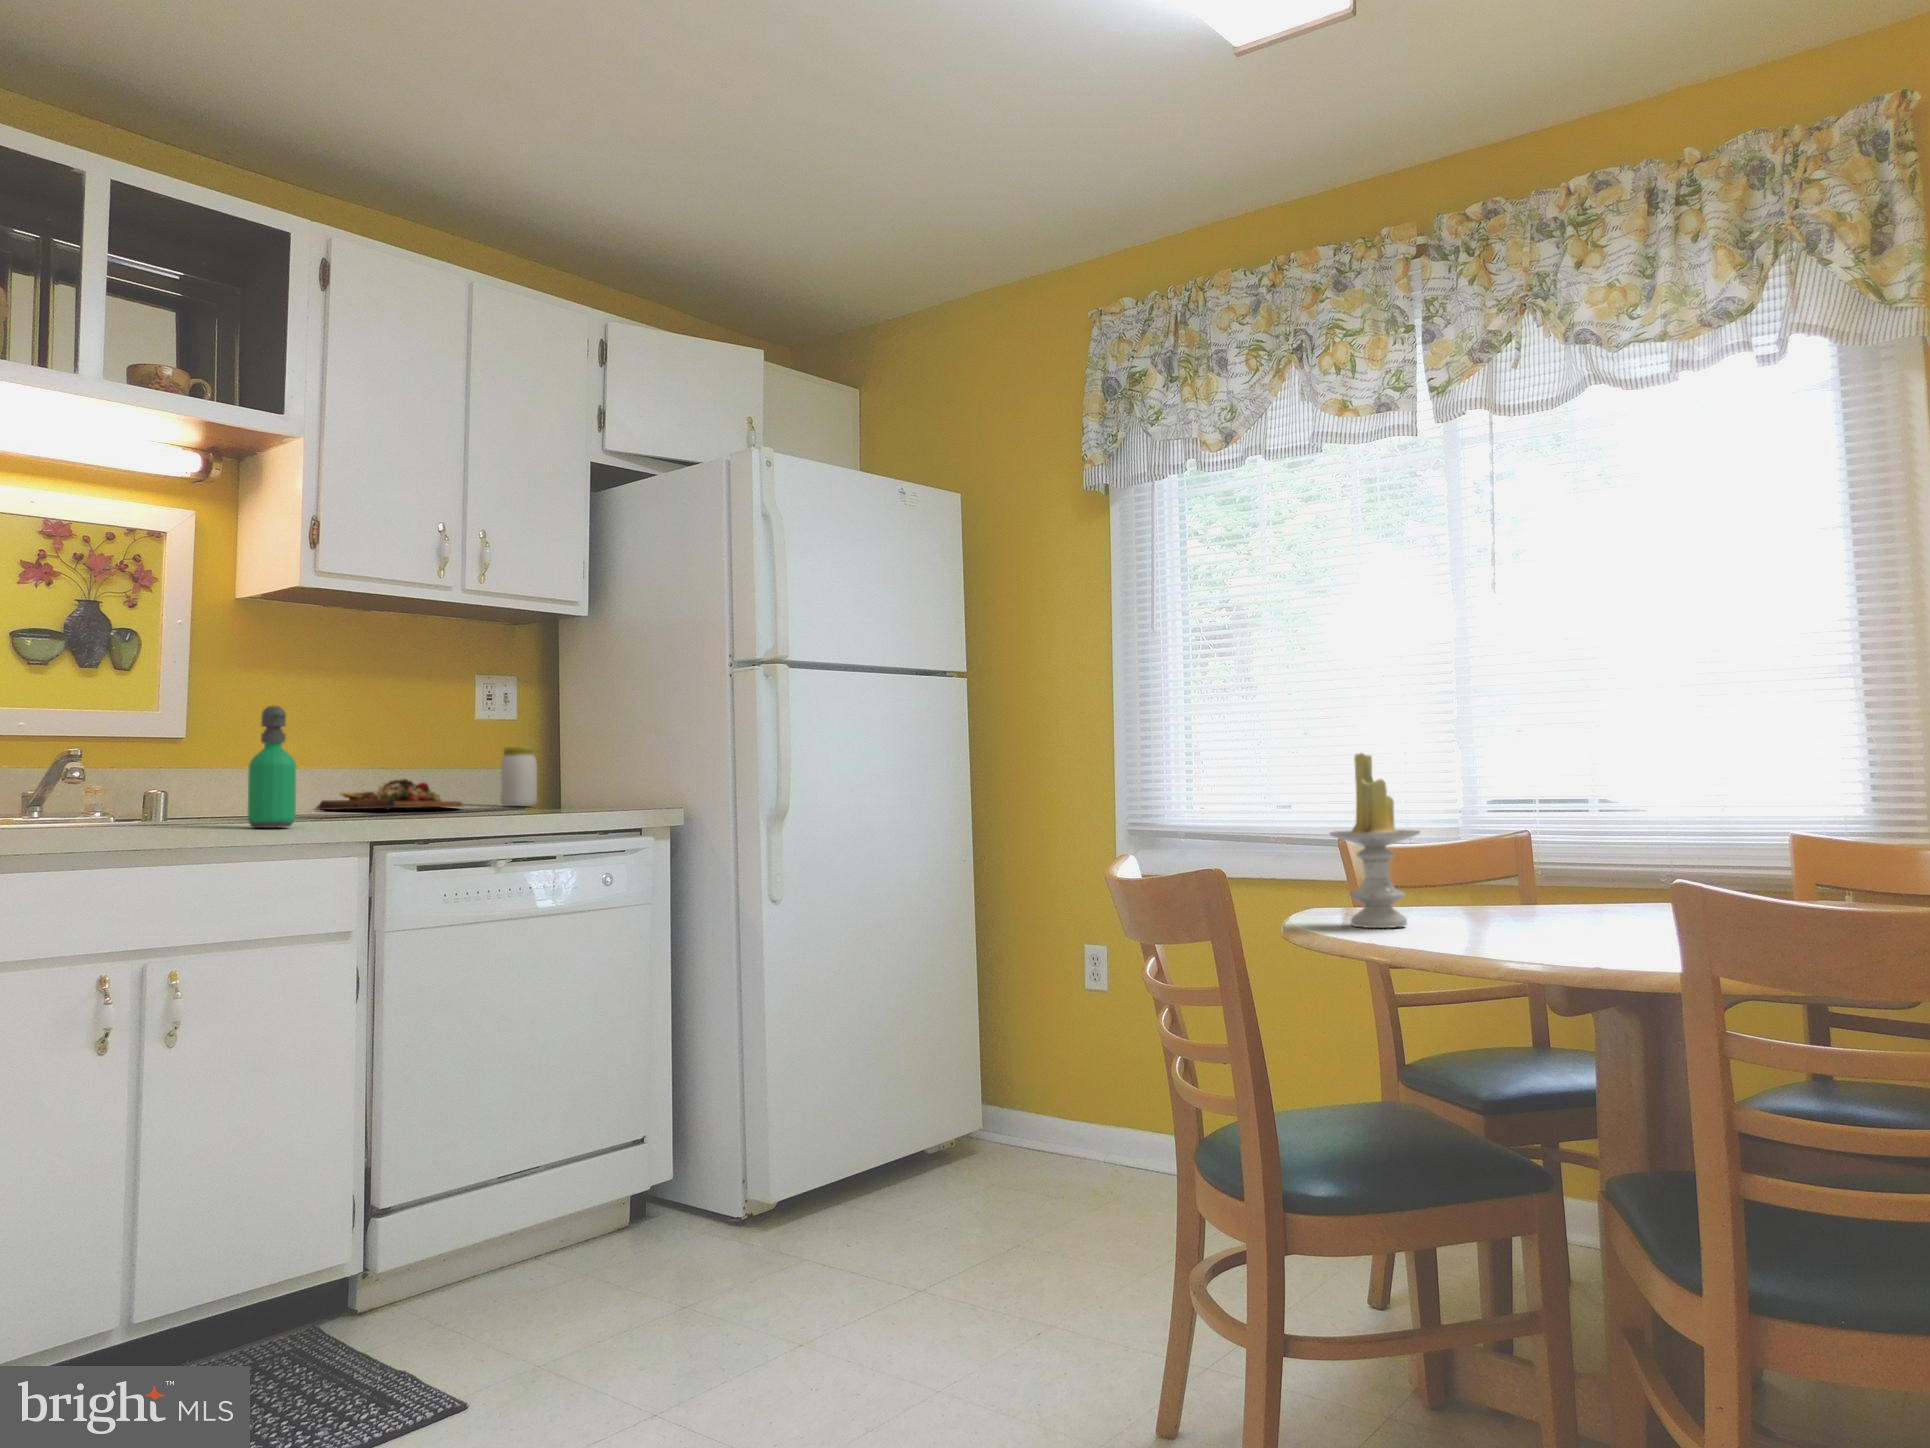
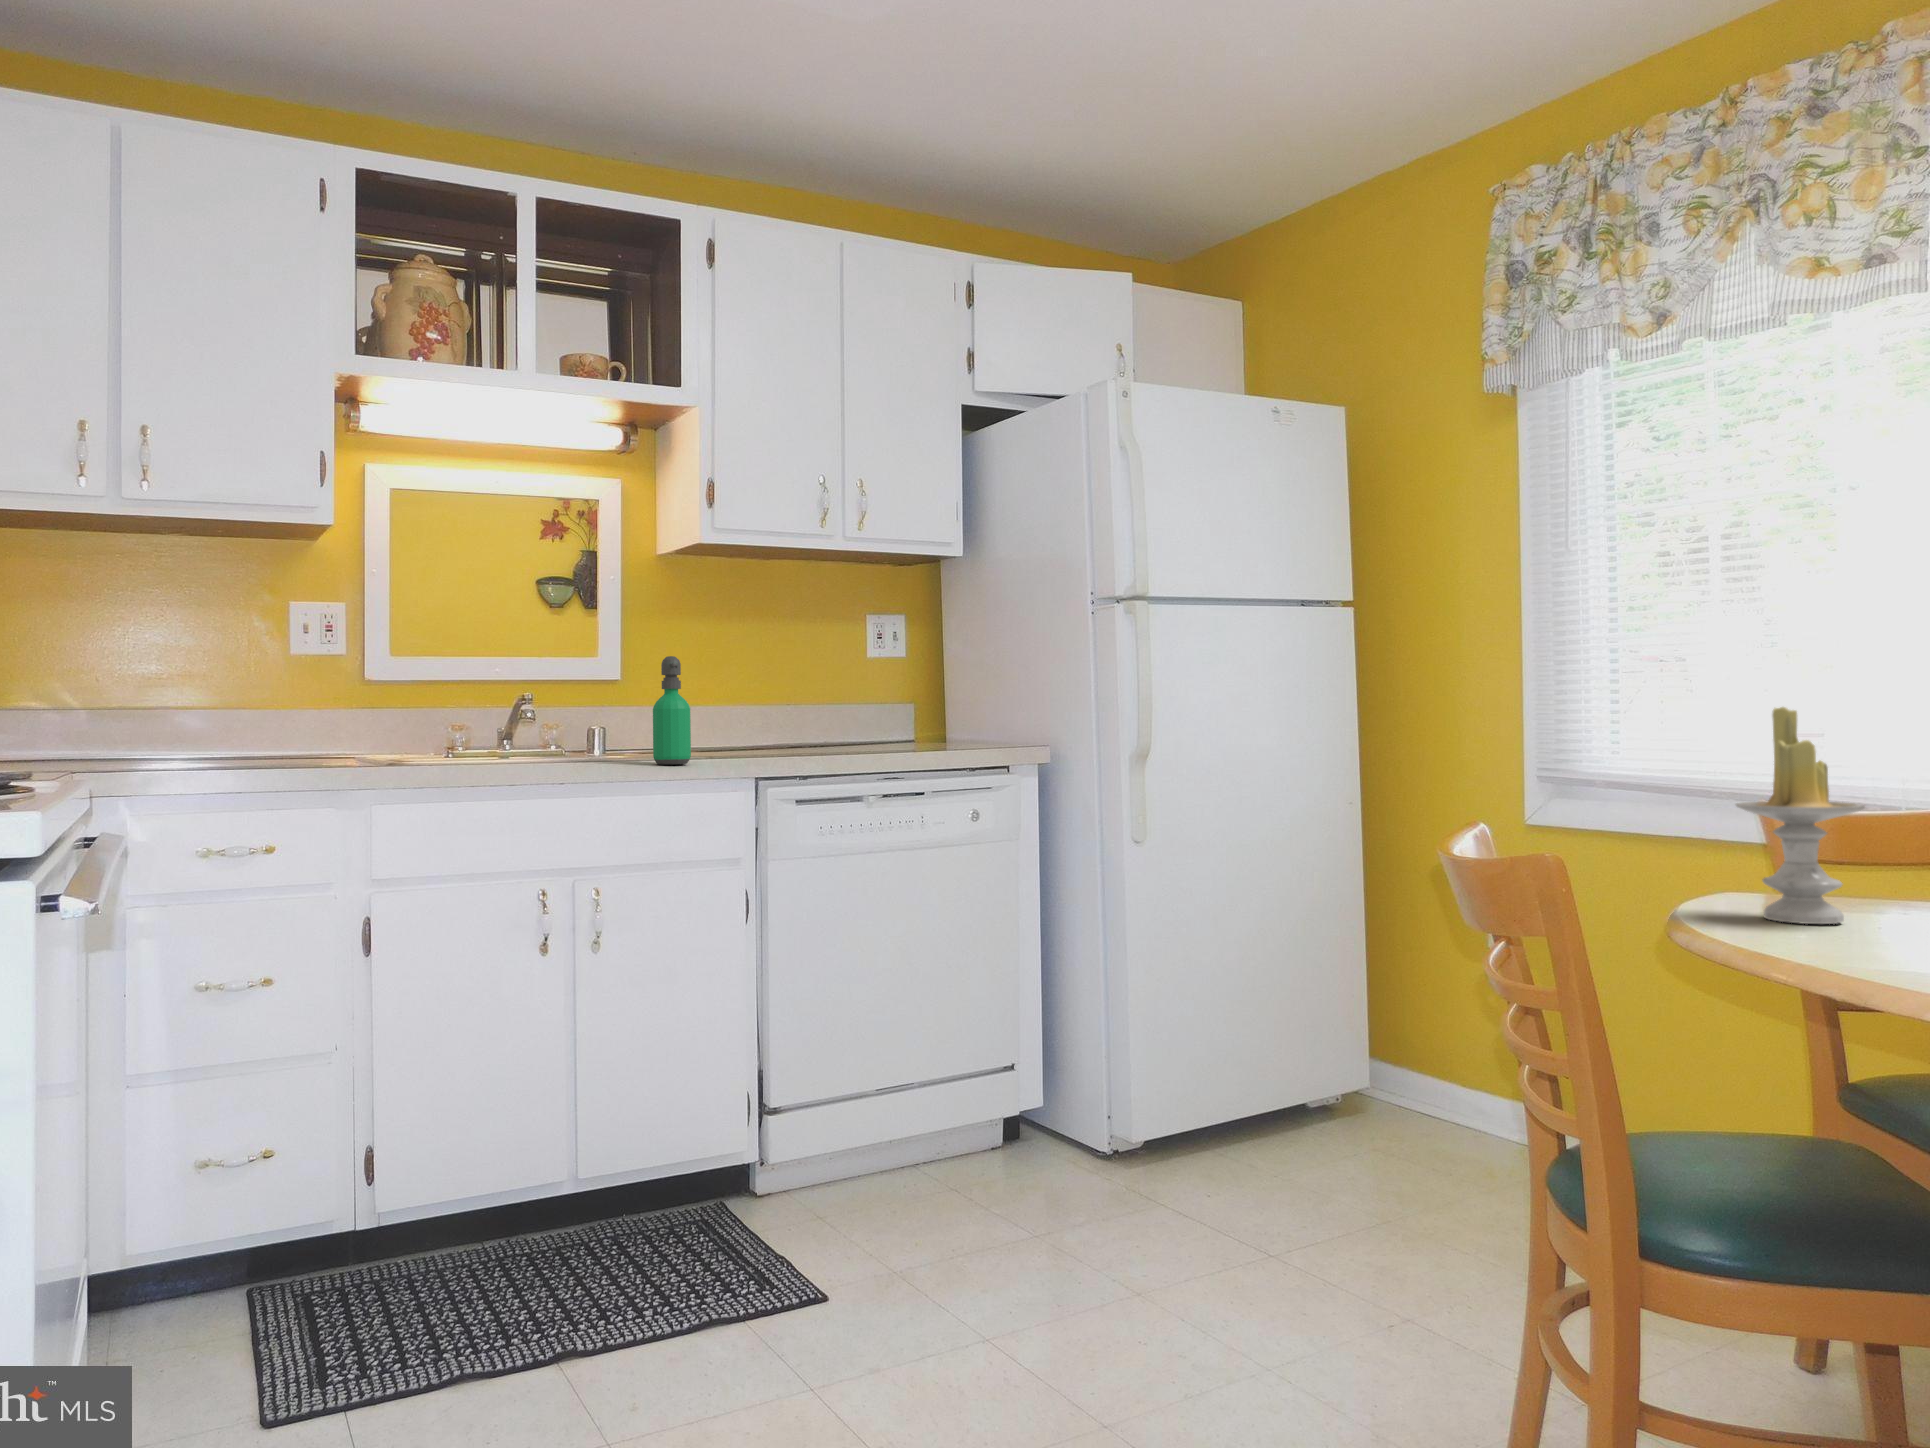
jar: present [501,747,537,806] -> none [885,686,917,742]
cutting board: present [316,779,463,810] -> none [726,717,849,745]

